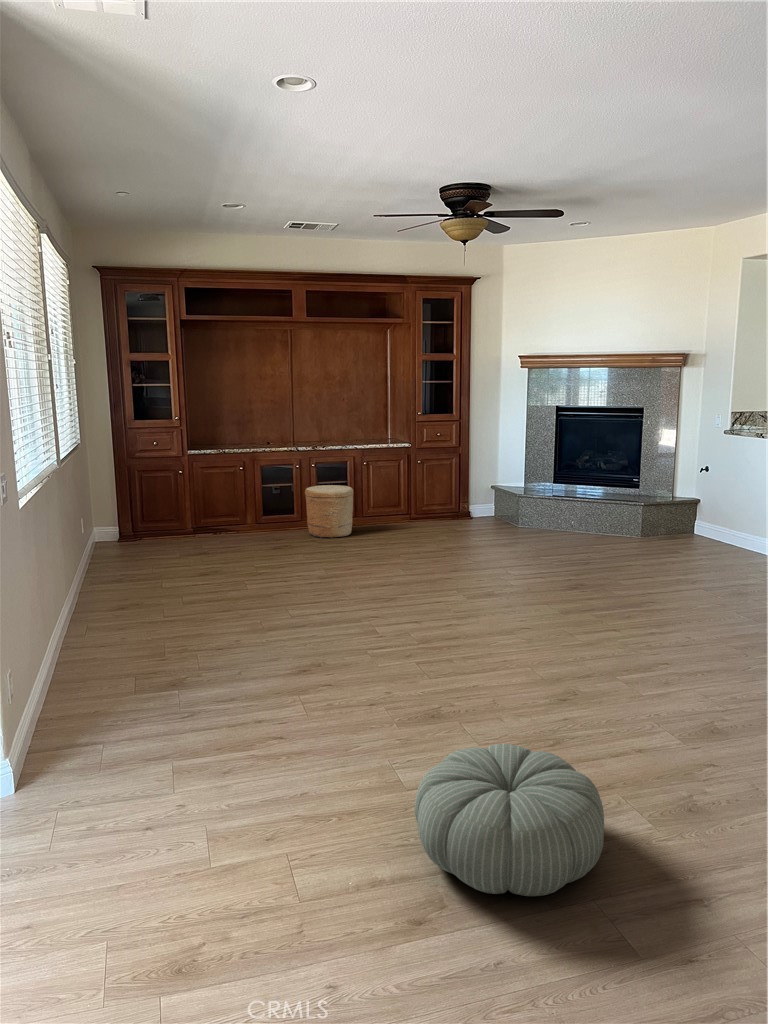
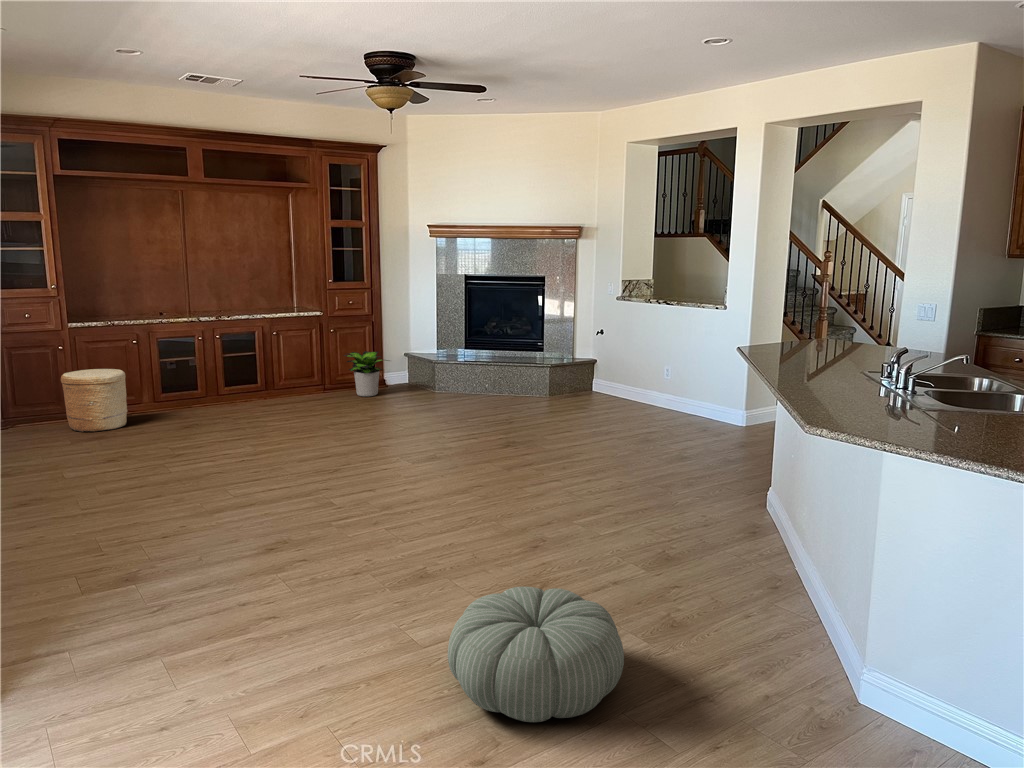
potted plant: none [427,482,476,527] -> present [345,351,388,397]
woven basket: present [305,485,353,538] -> present [61,369,128,432]

